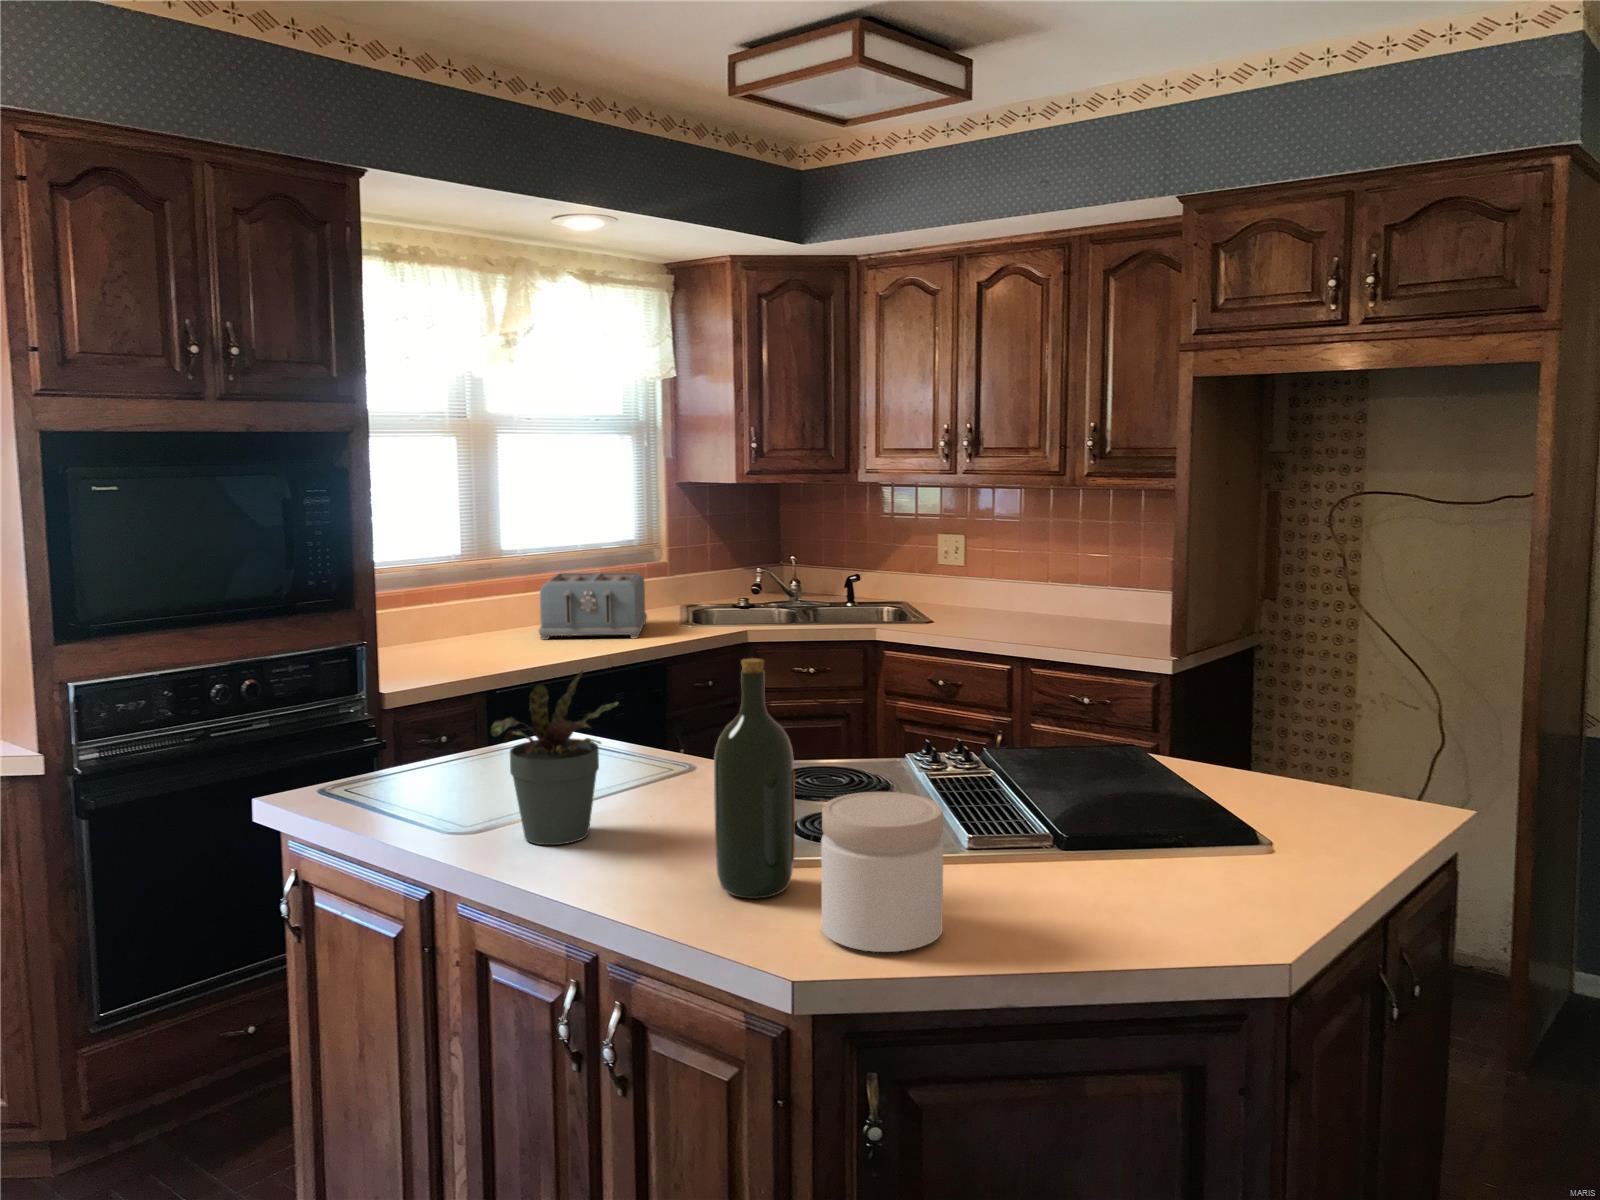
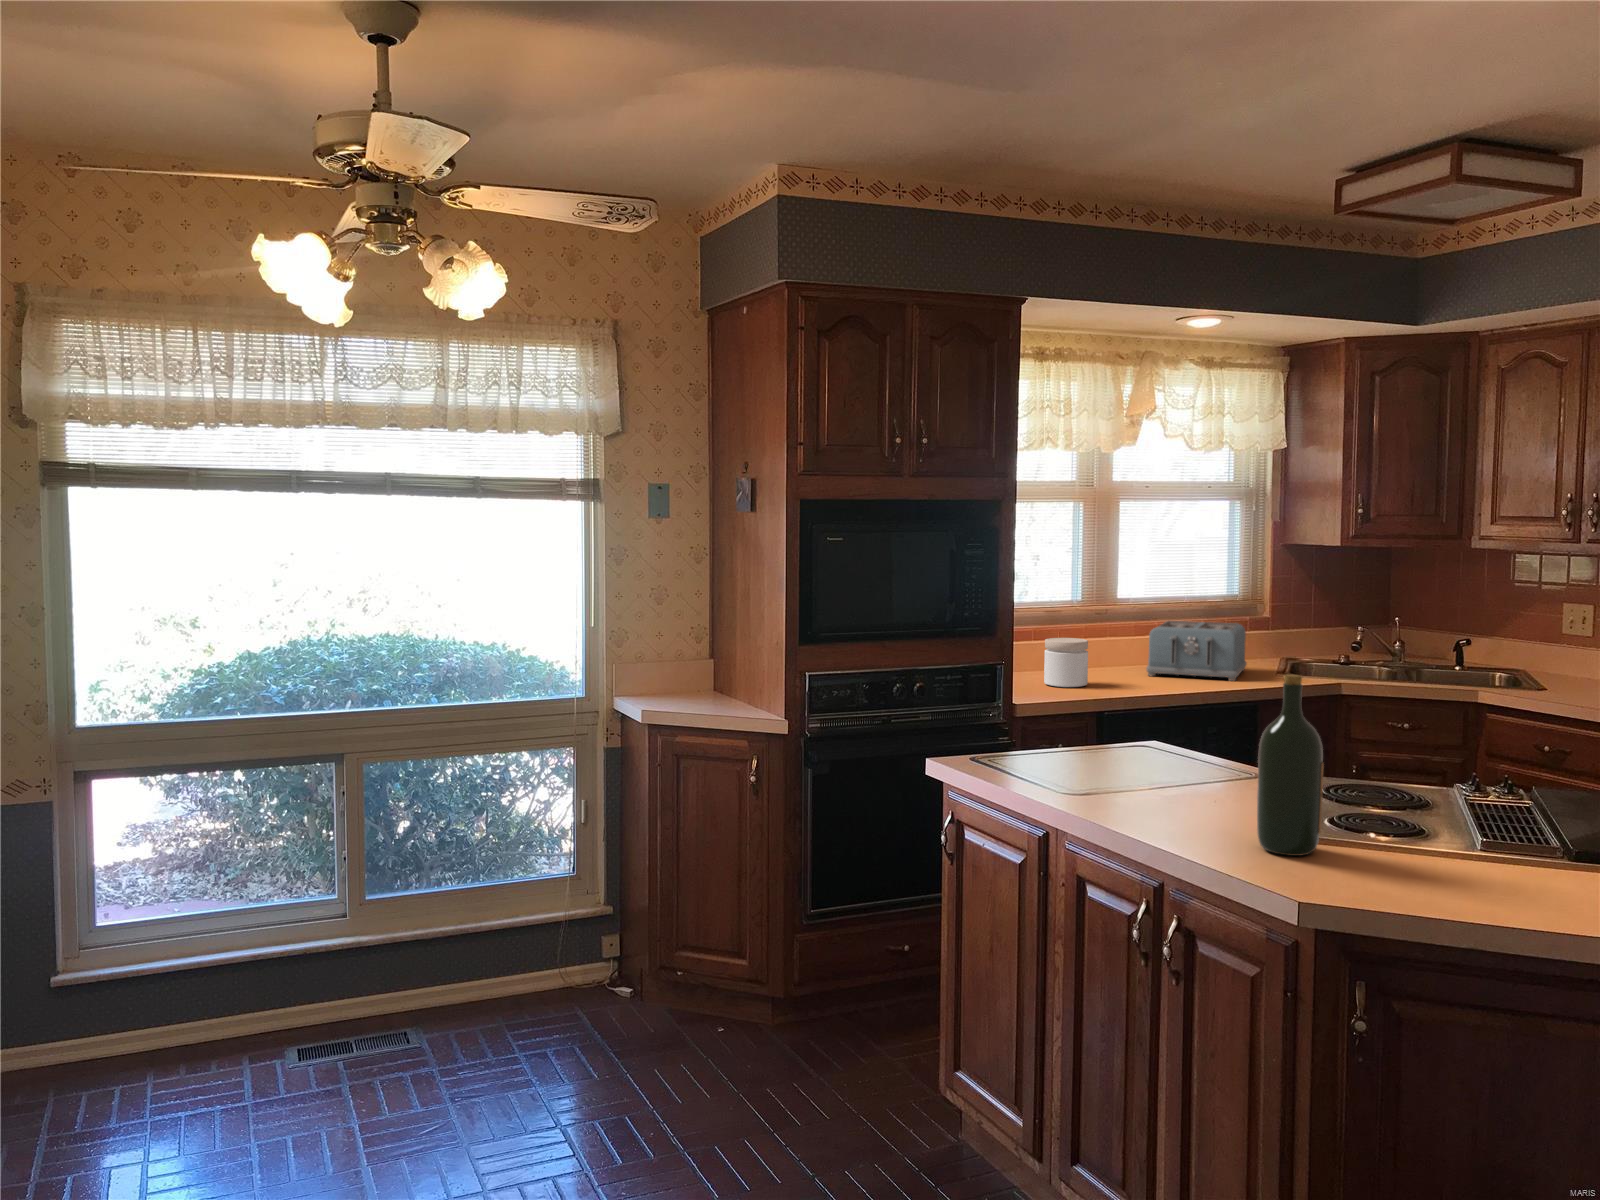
potted plant: present [491,670,618,845] -> none [1096,679,1194,808]
jar: present [821,792,943,952] -> present [1044,638,1088,687]

